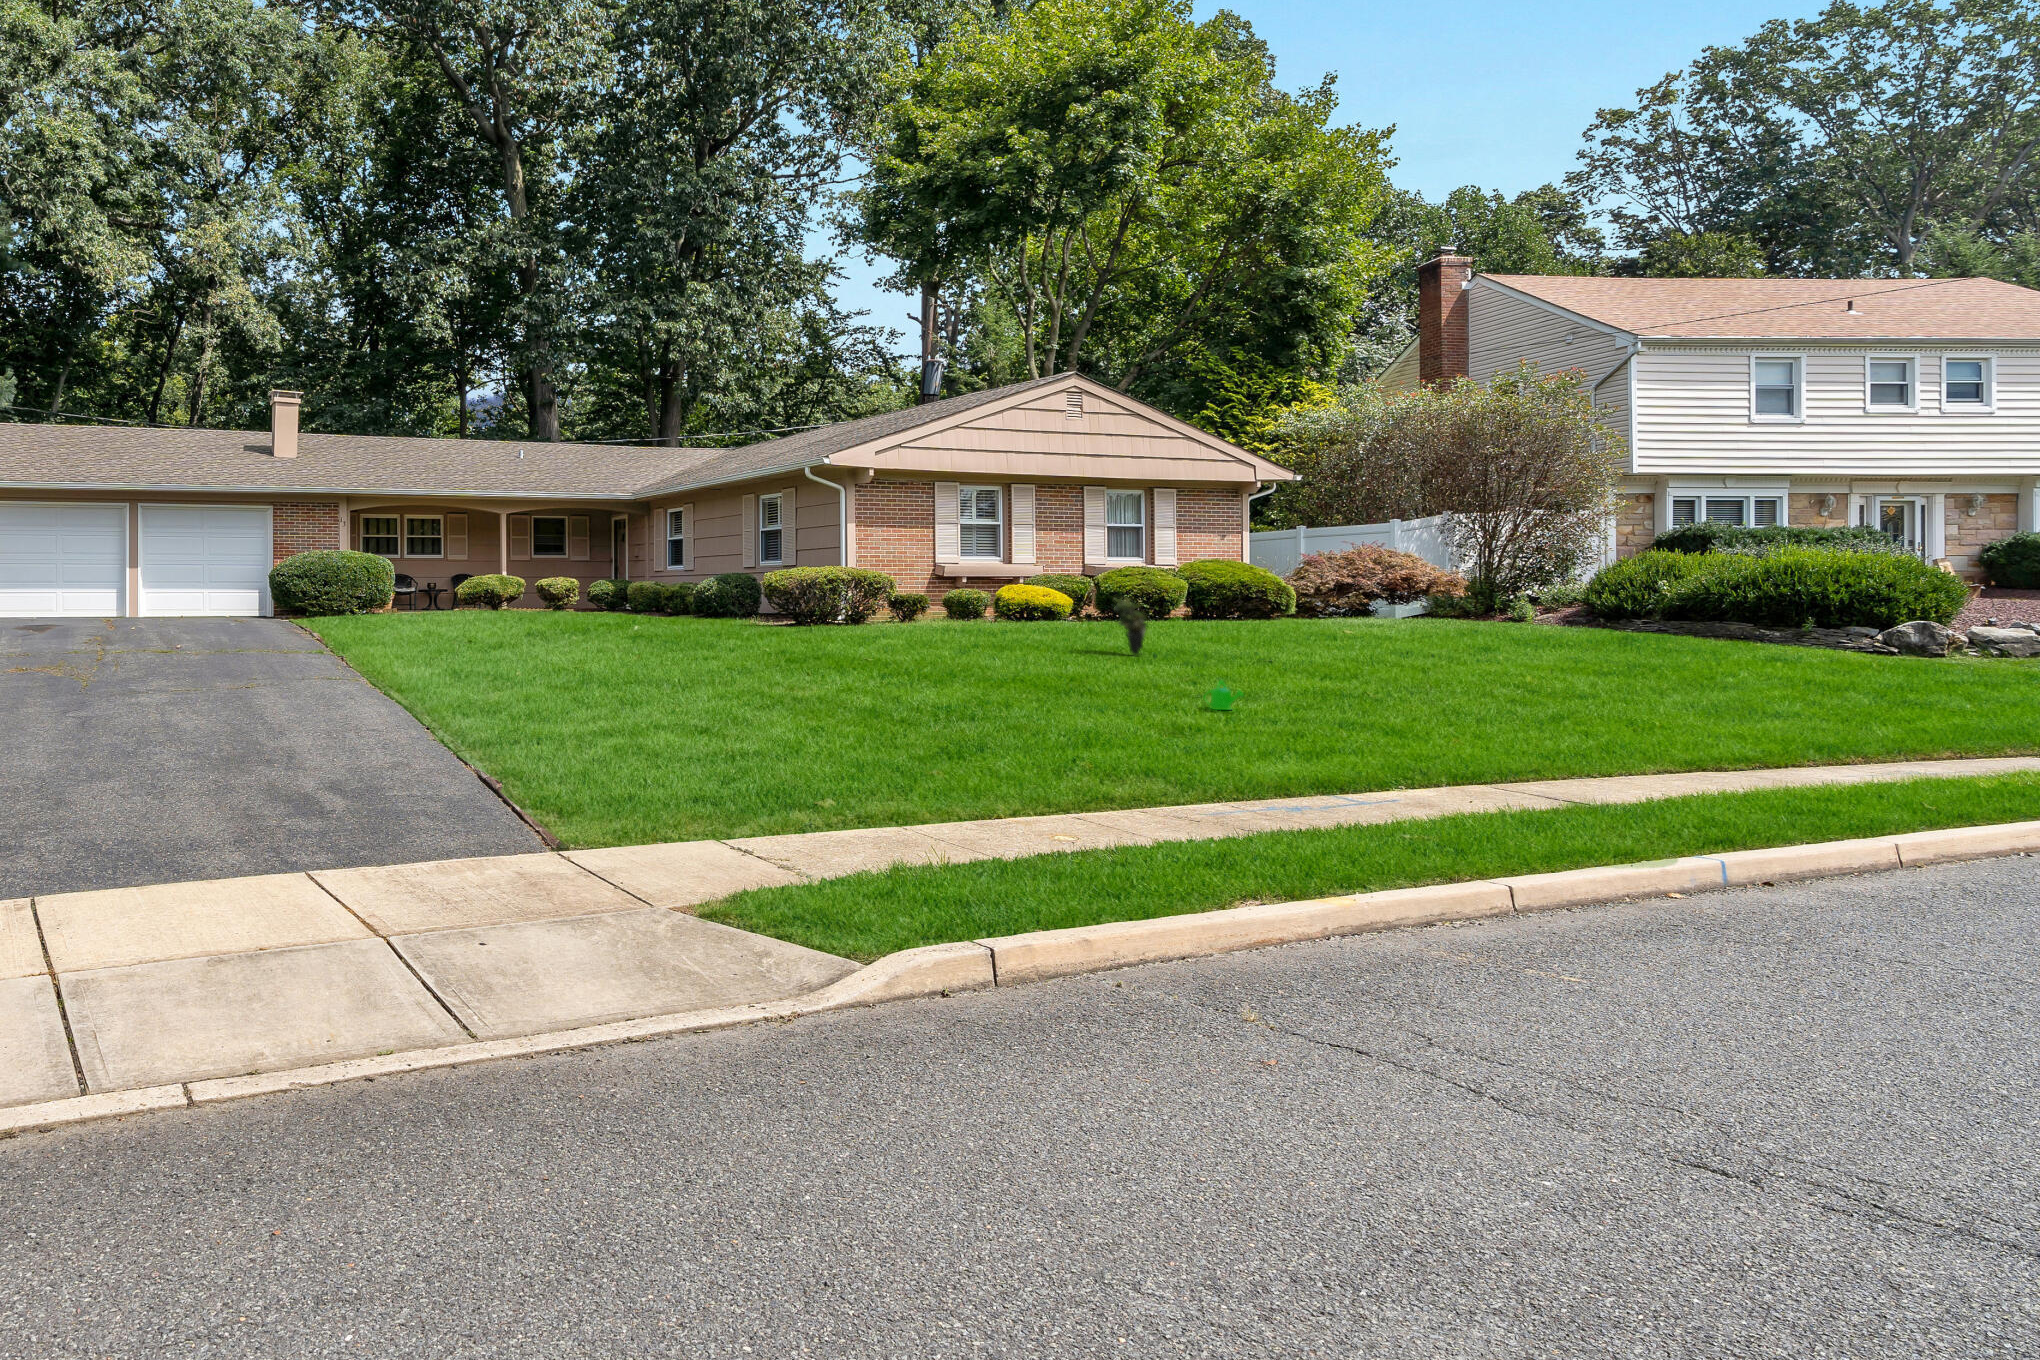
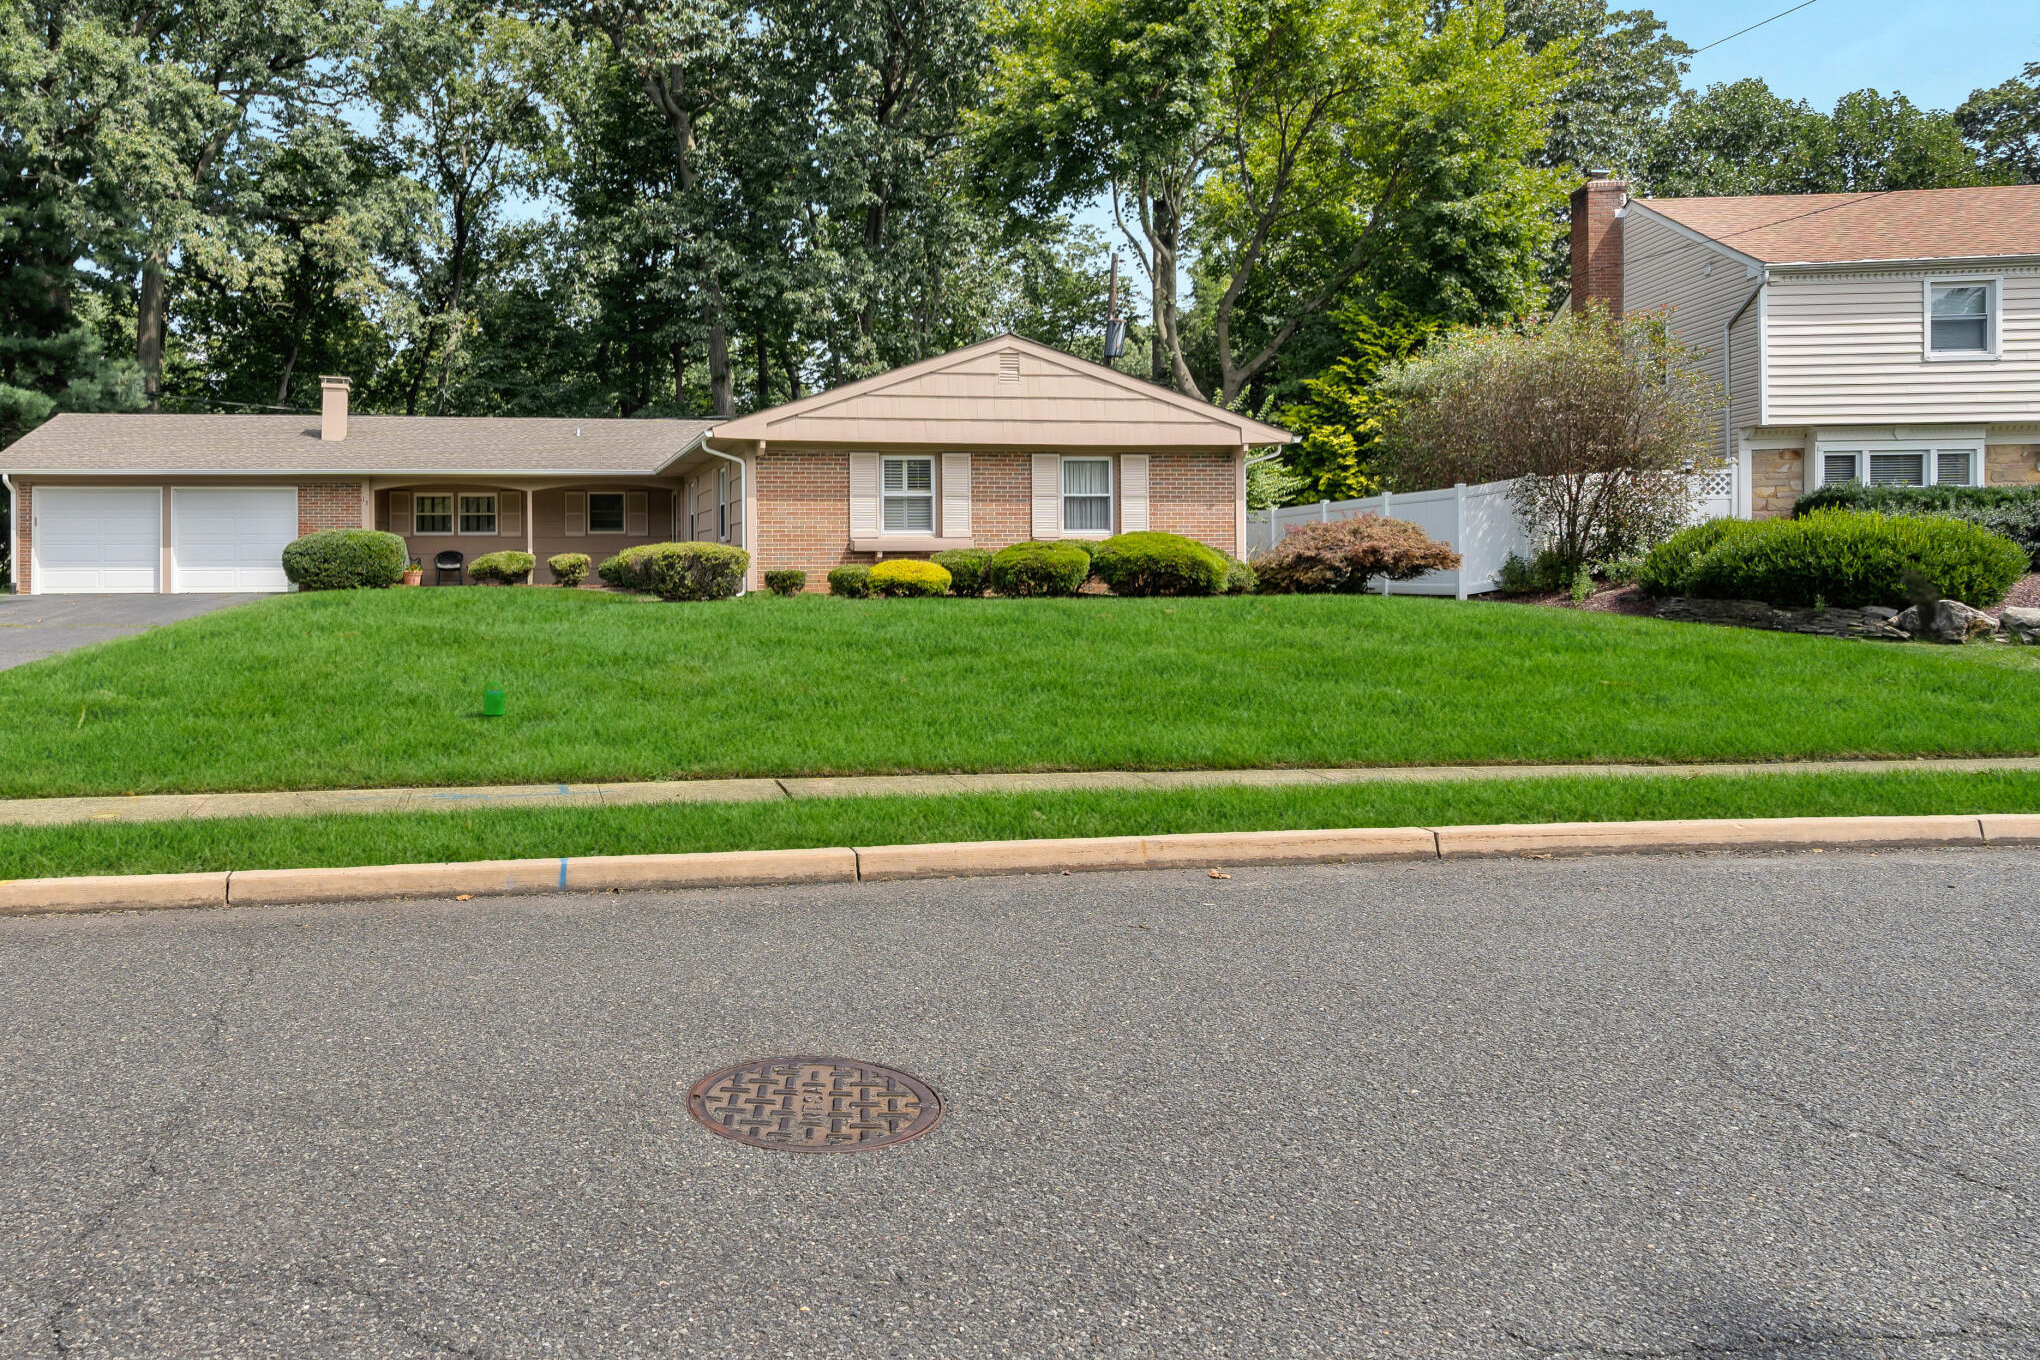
potted plant: present [1115,599,1147,655] -> present [1900,570,1941,630]

